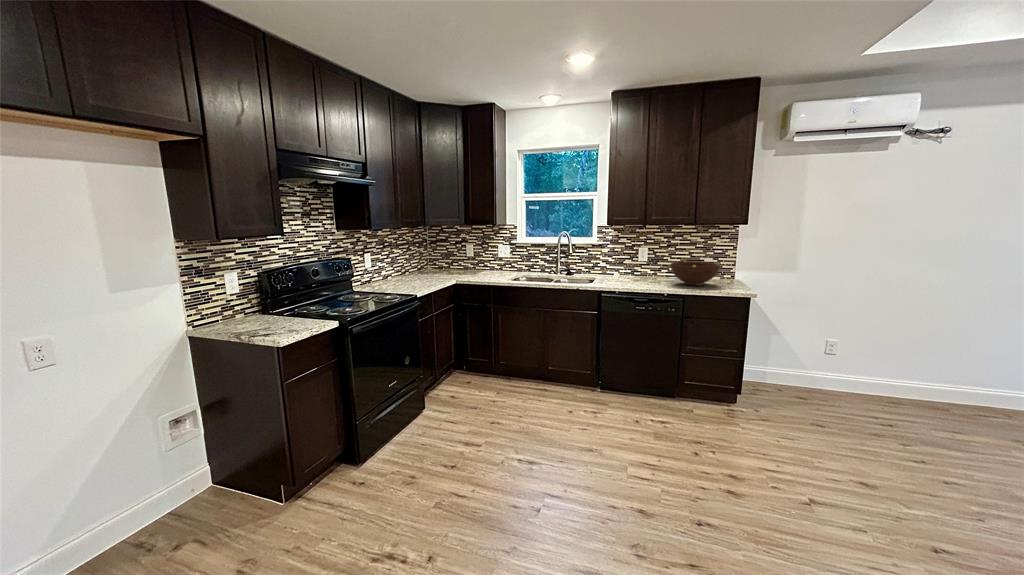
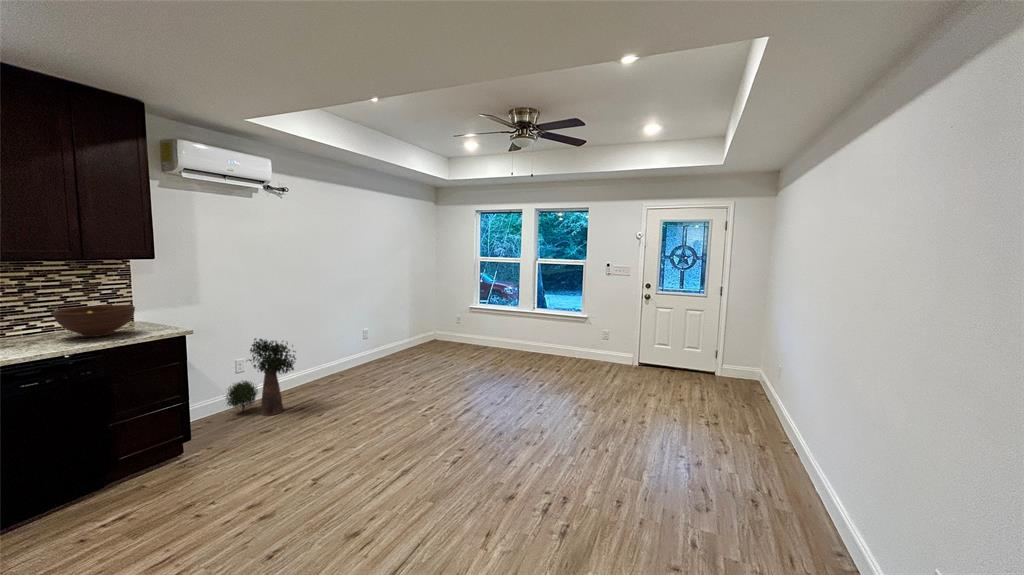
potted plant: none [803,320,897,415] -> present [226,338,296,416]

